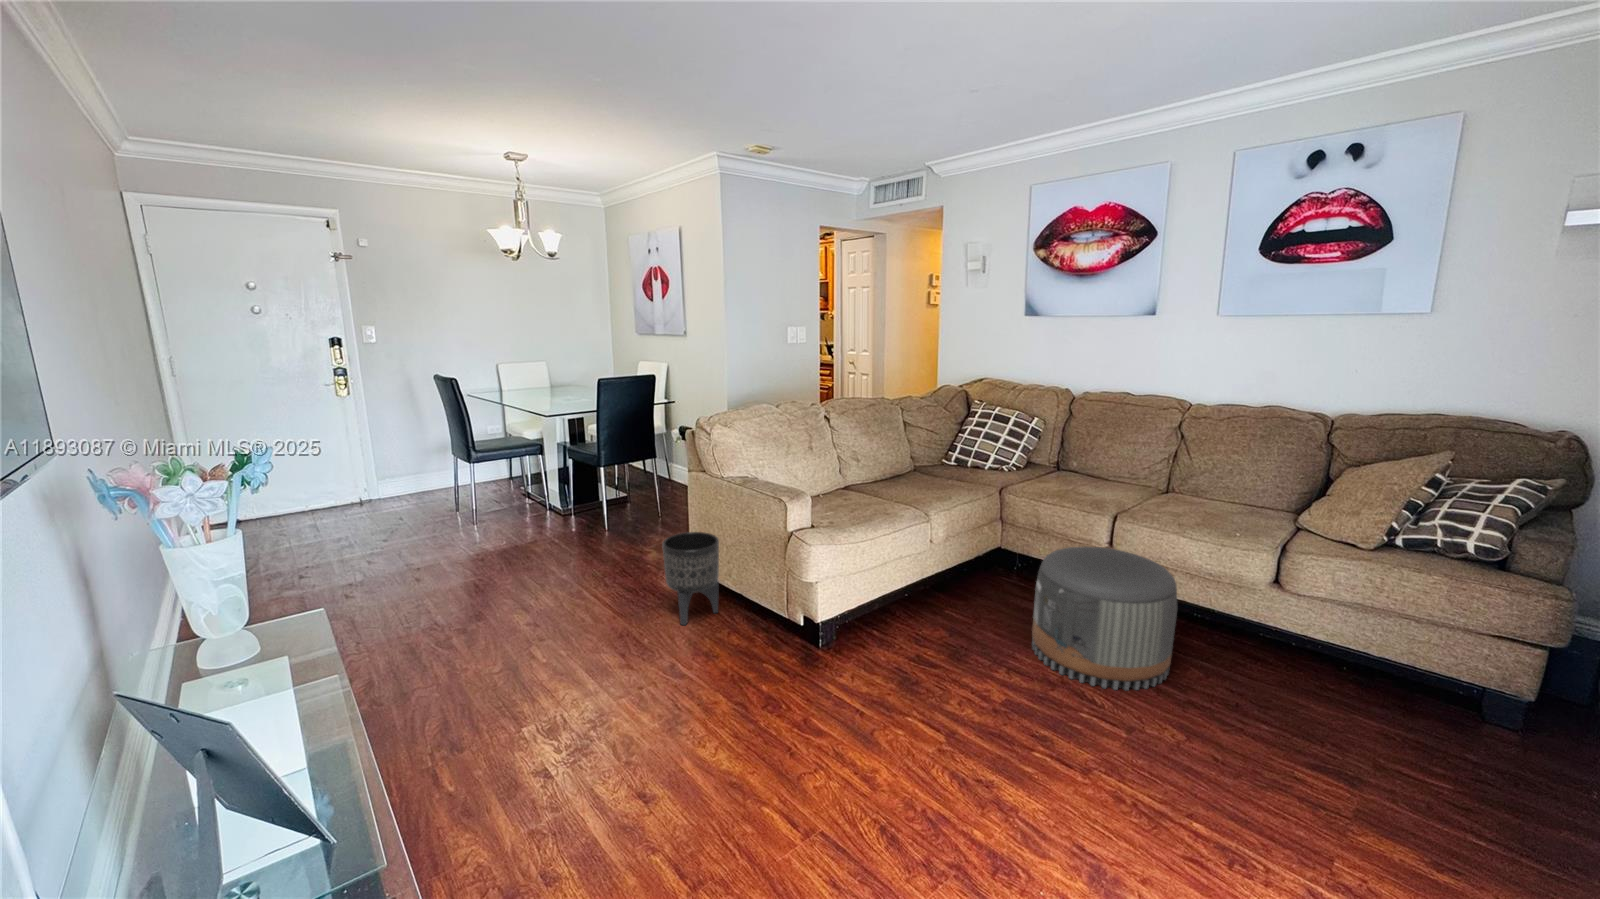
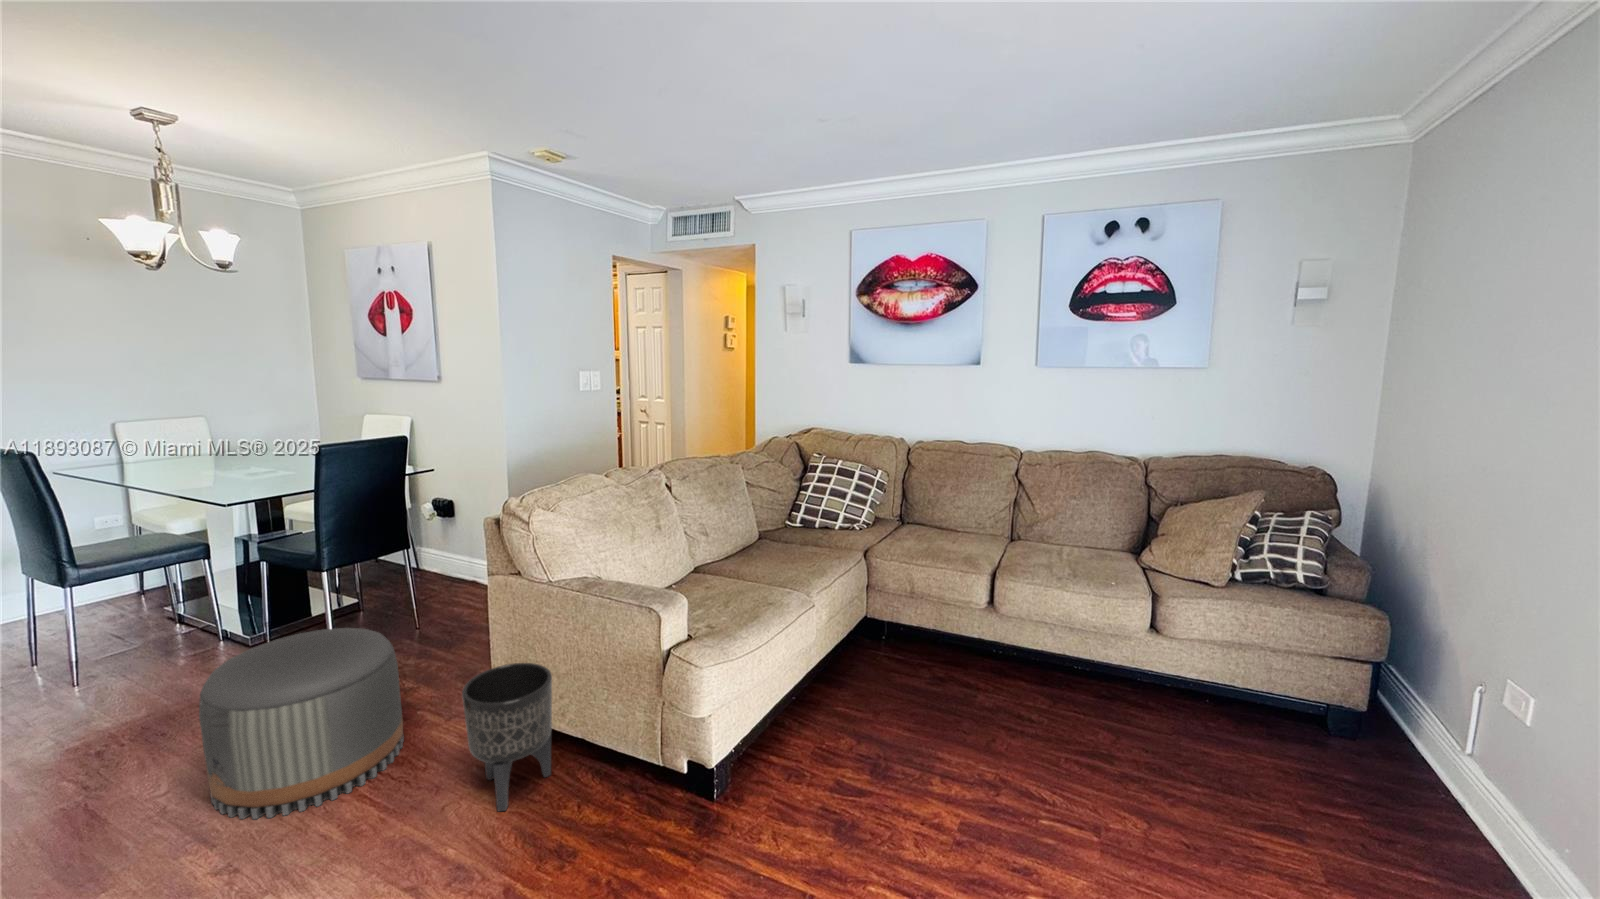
pouf: present [1032,547,1177,690] -> present [199,628,404,819]

